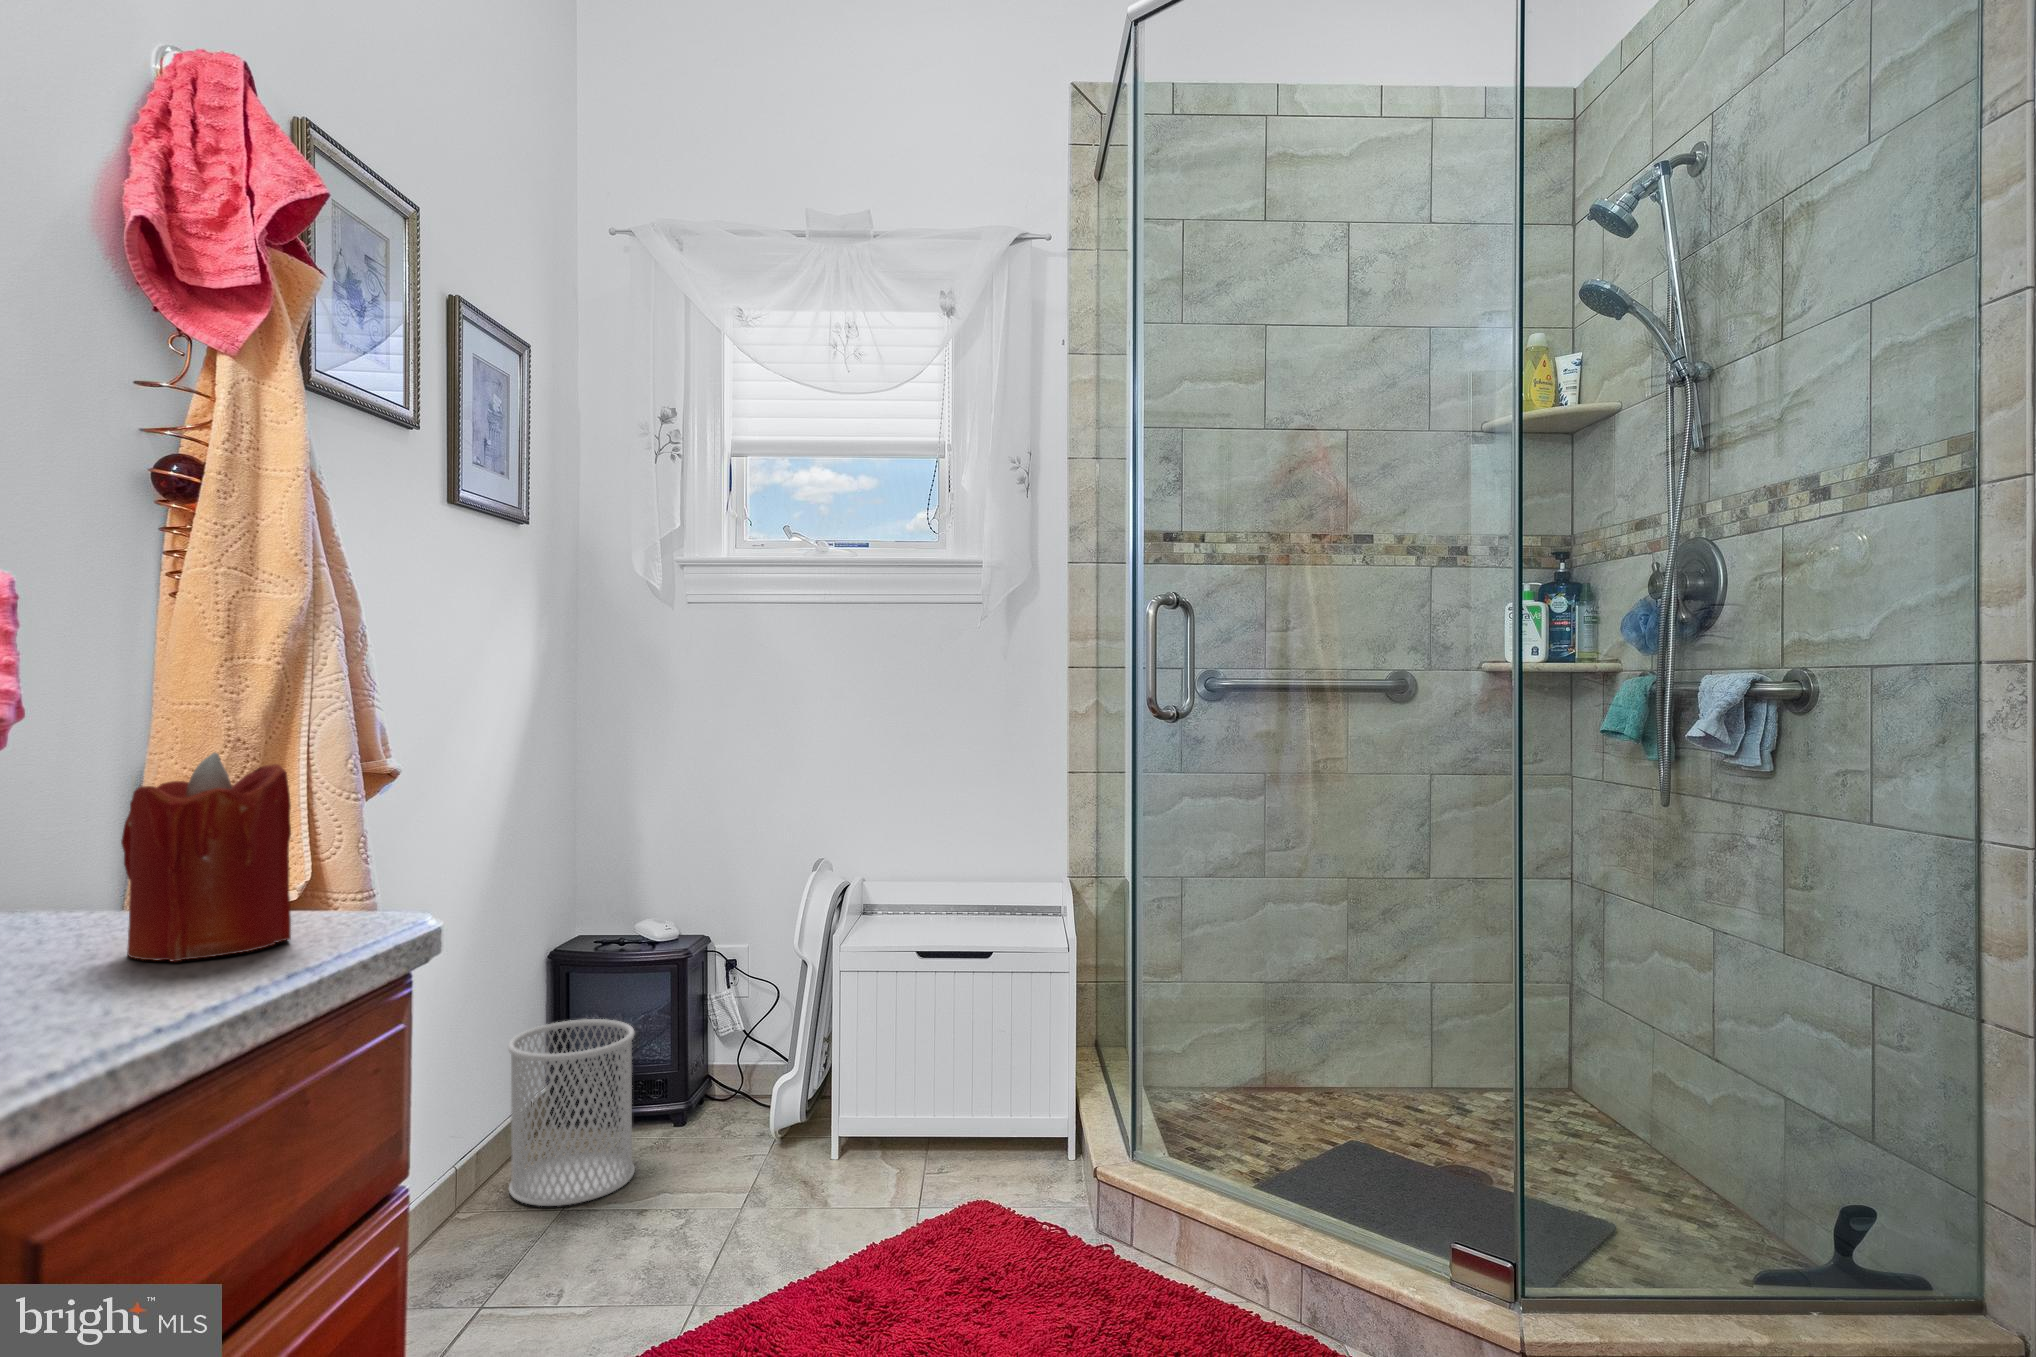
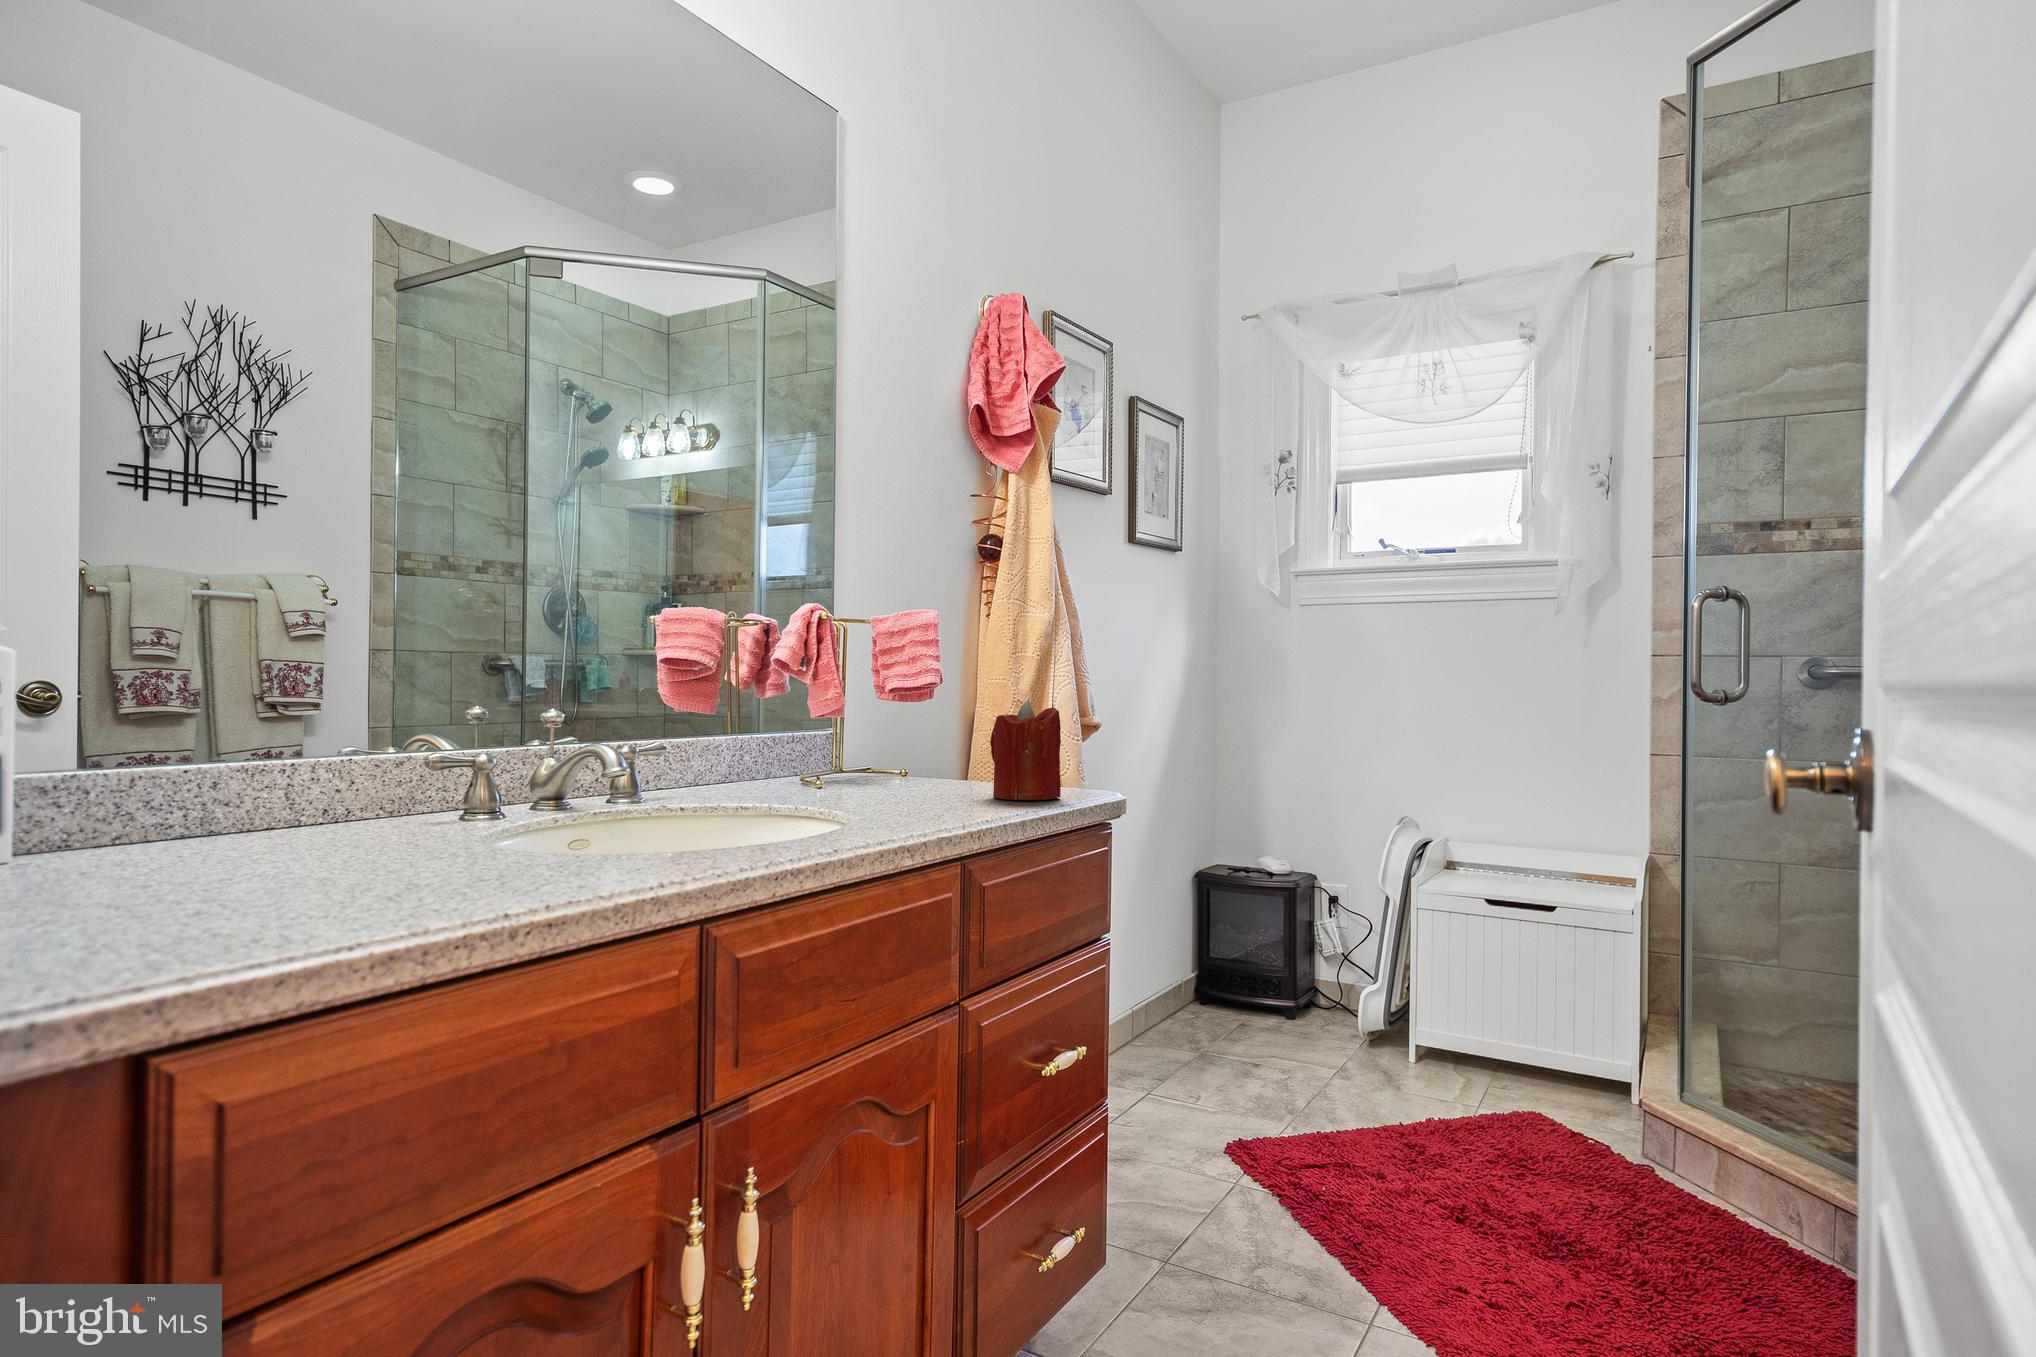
wastebasket: present [508,1019,635,1206] -> none [1167,924,1256,1054]

